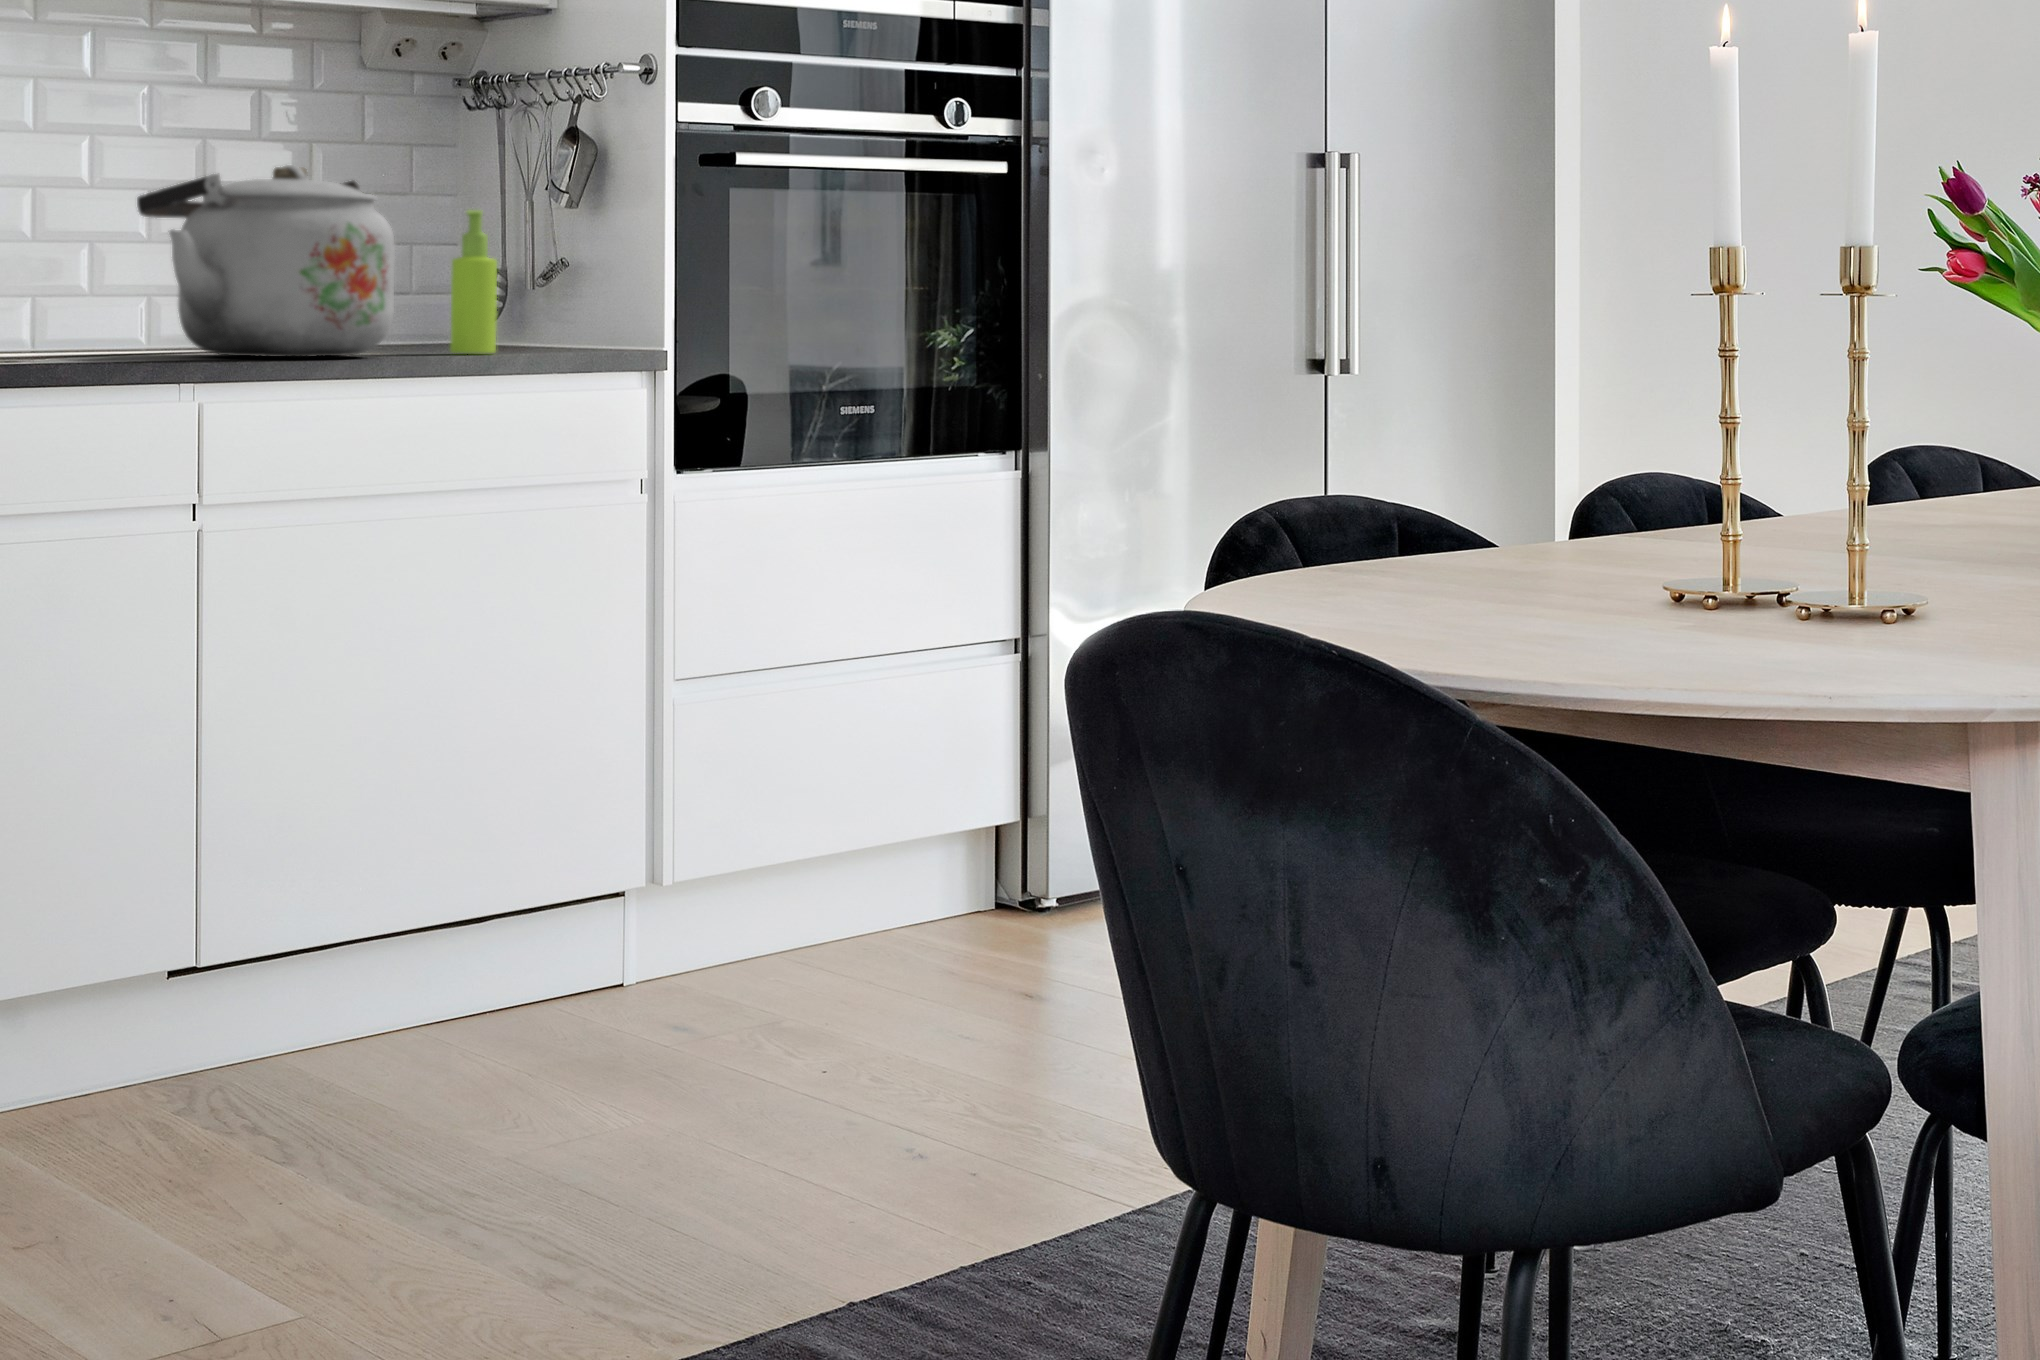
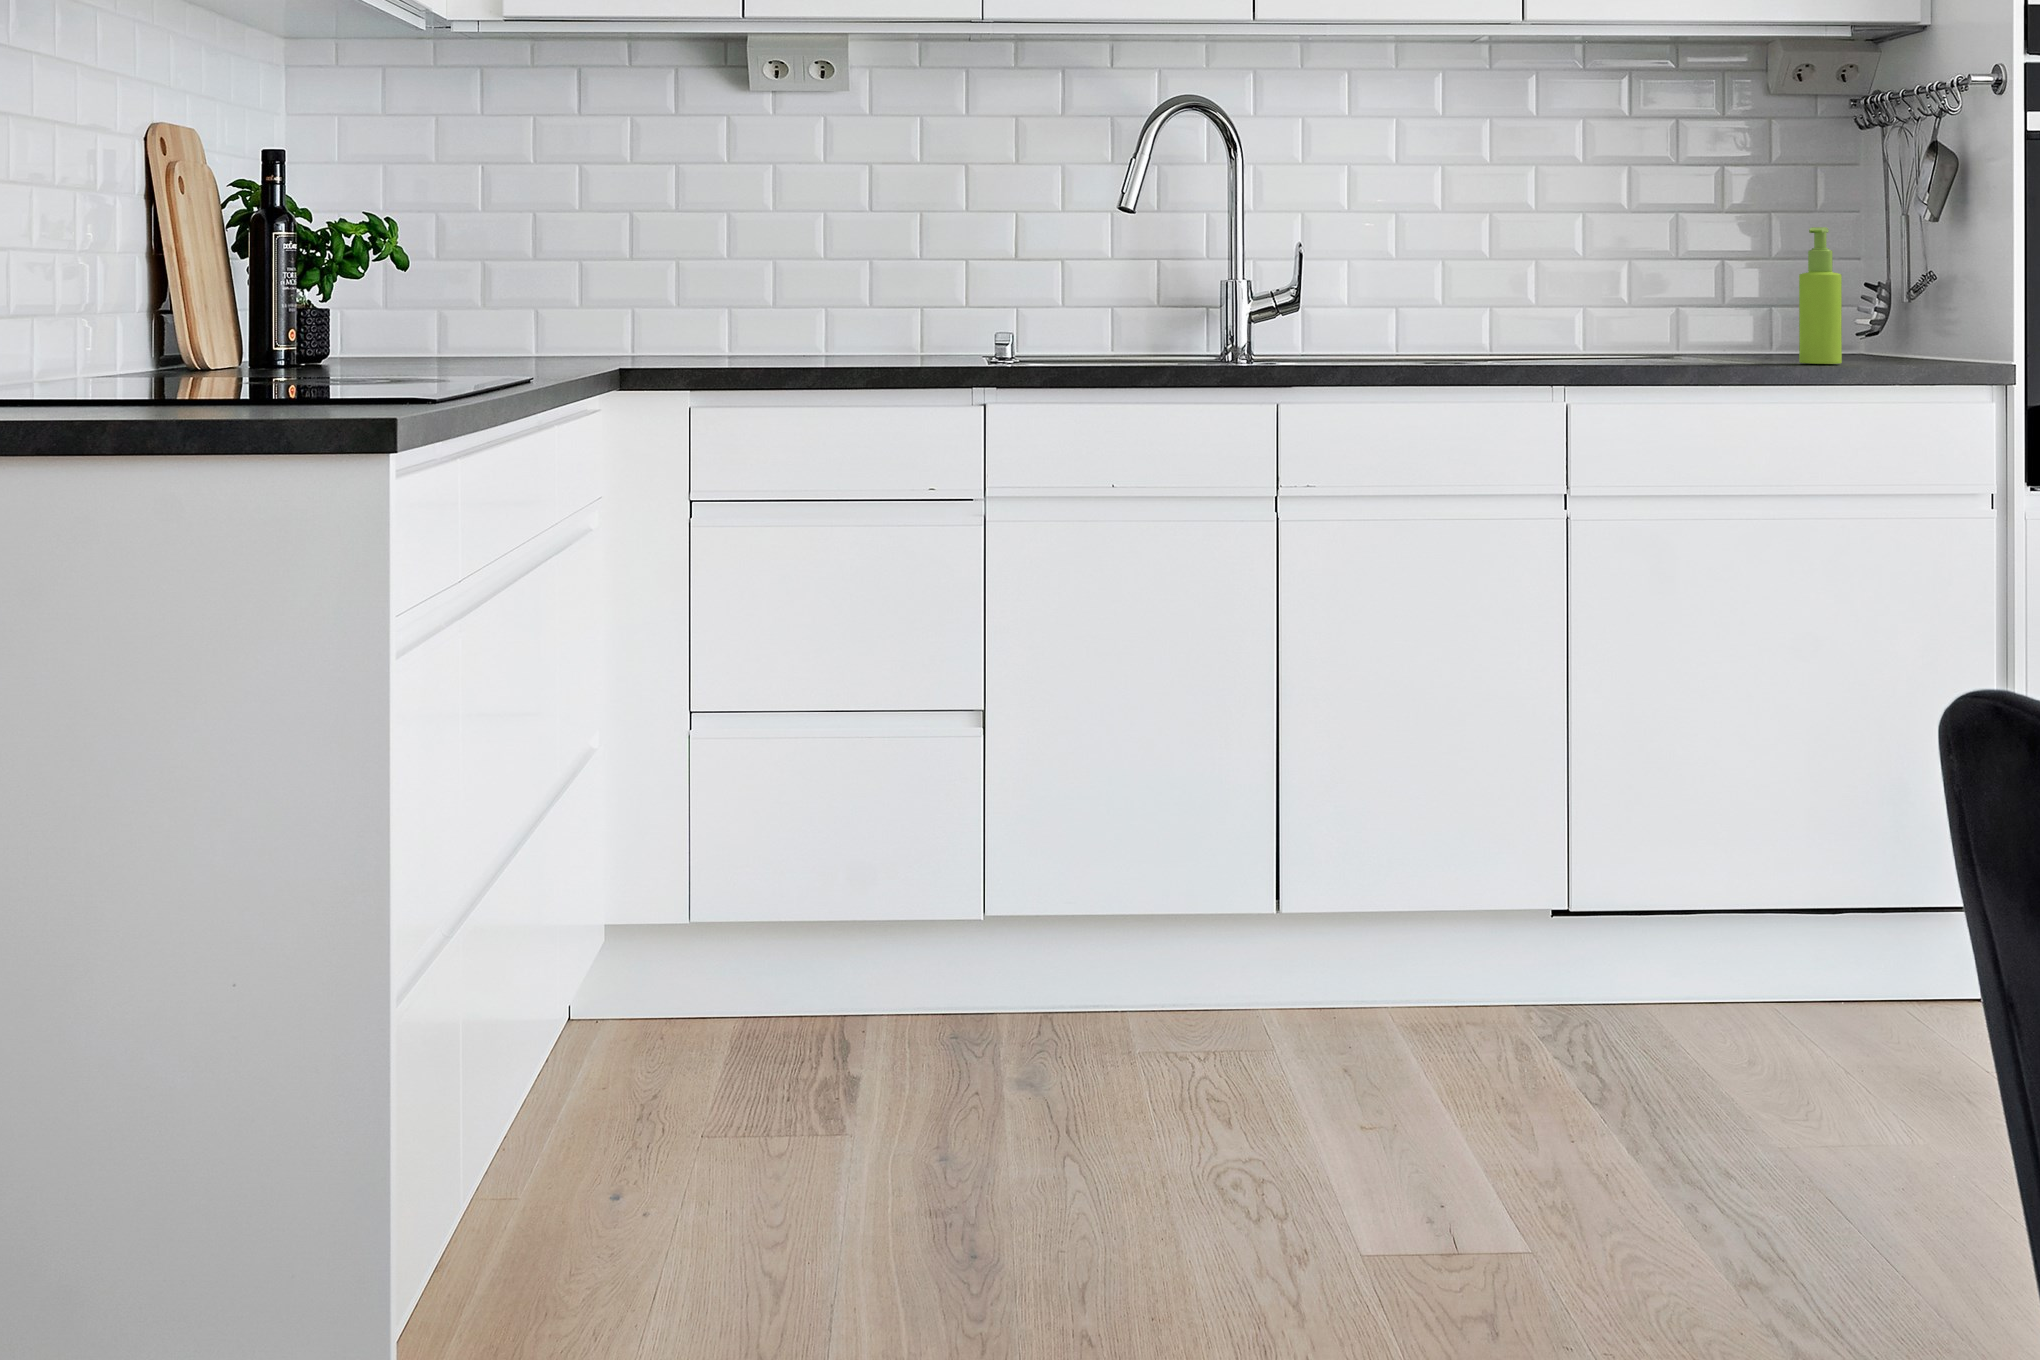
kettle: present [137,165,395,357] -> none [1523,192,1735,364]

